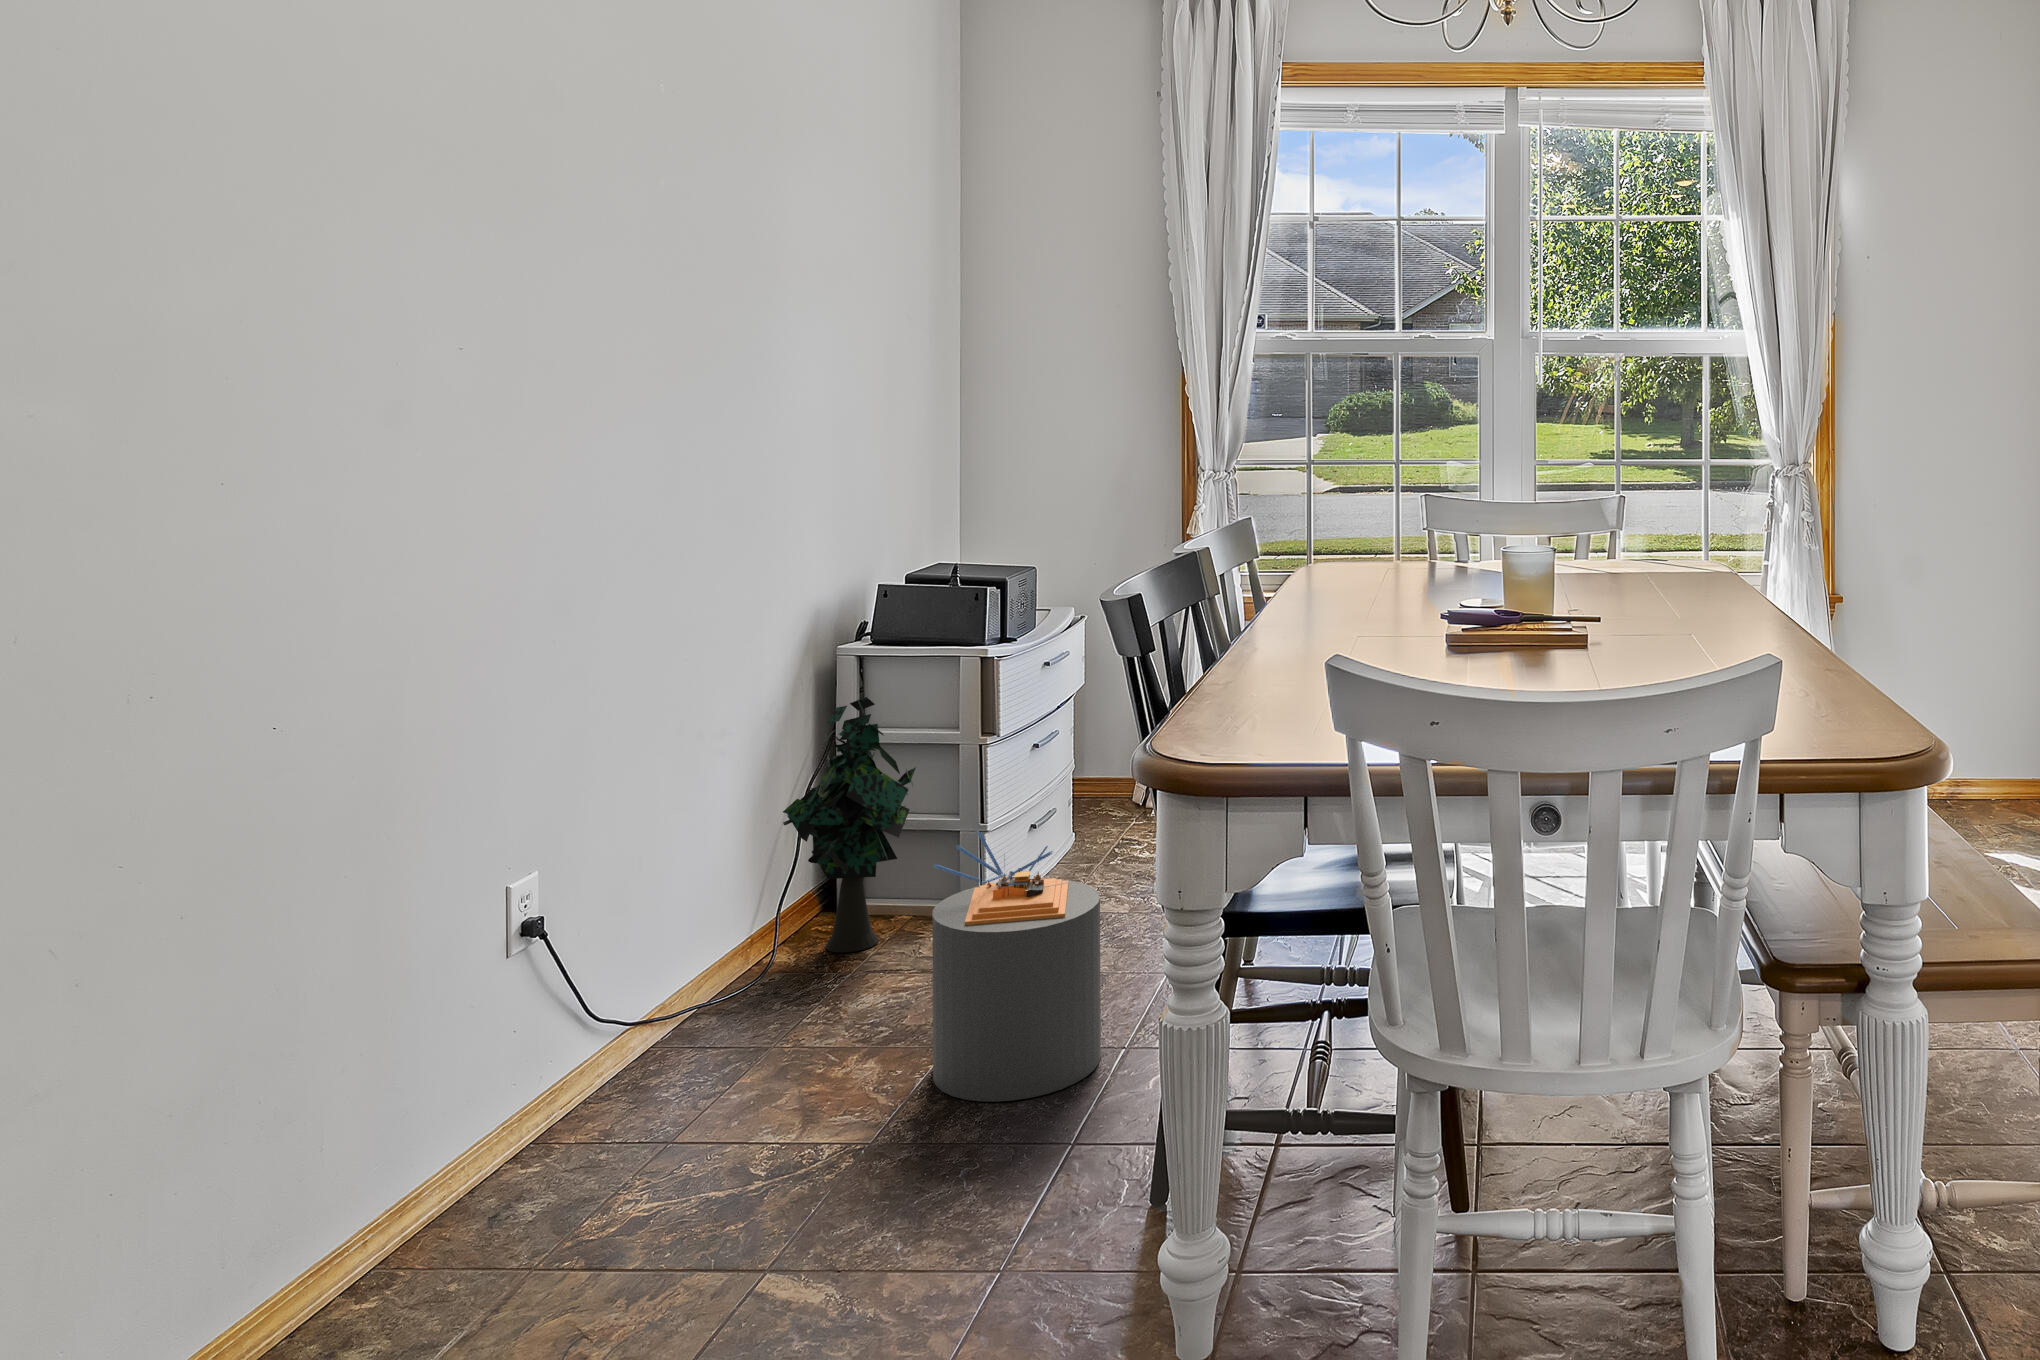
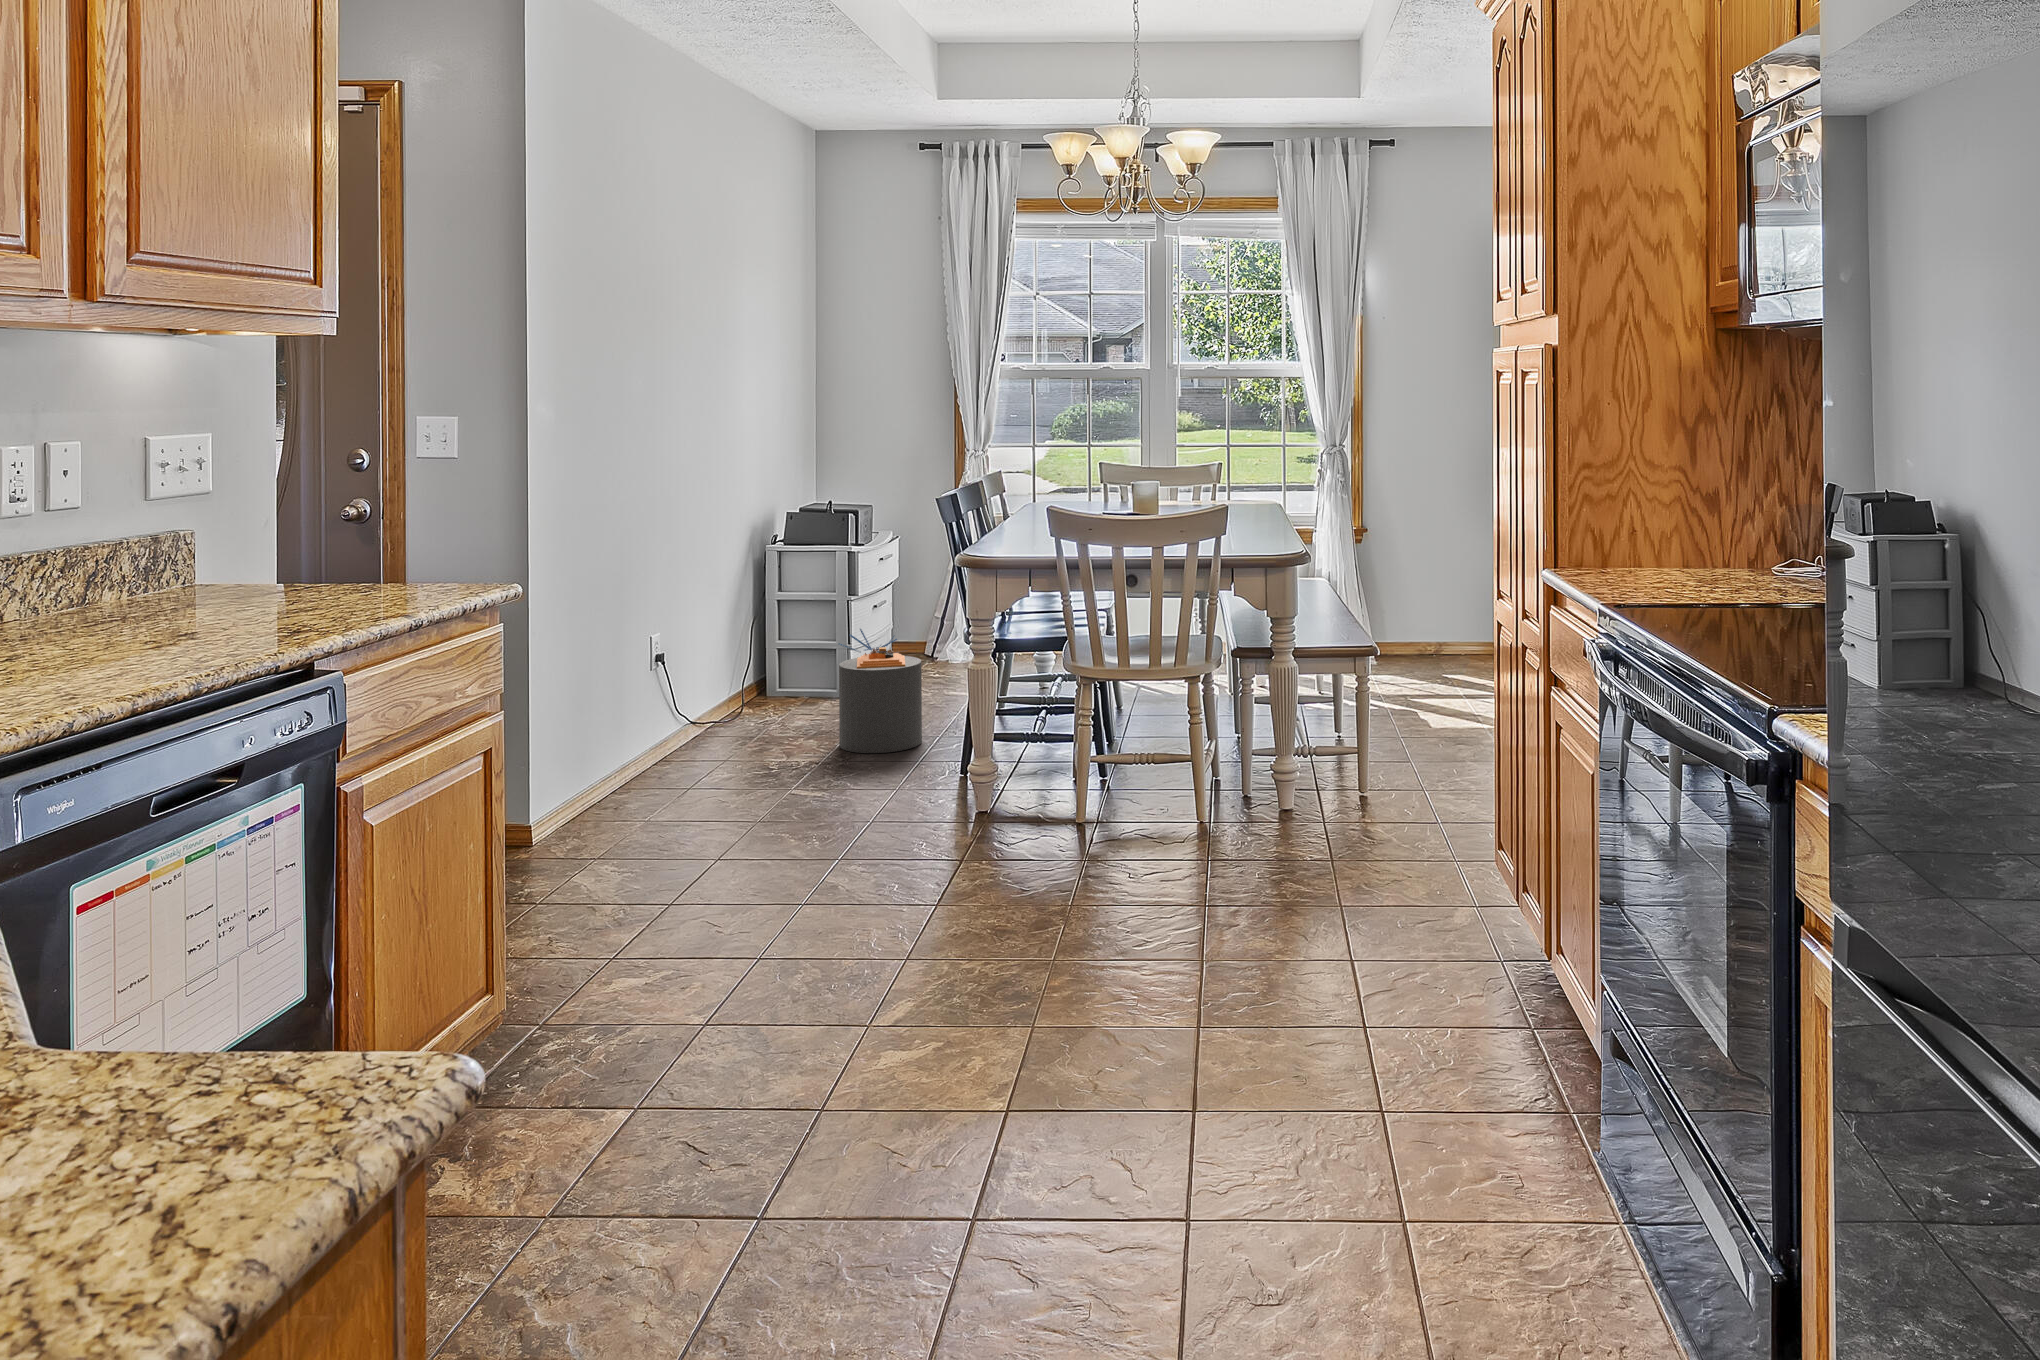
decorative plant: present [783,697,916,952] -> none [744,573,813,709]

